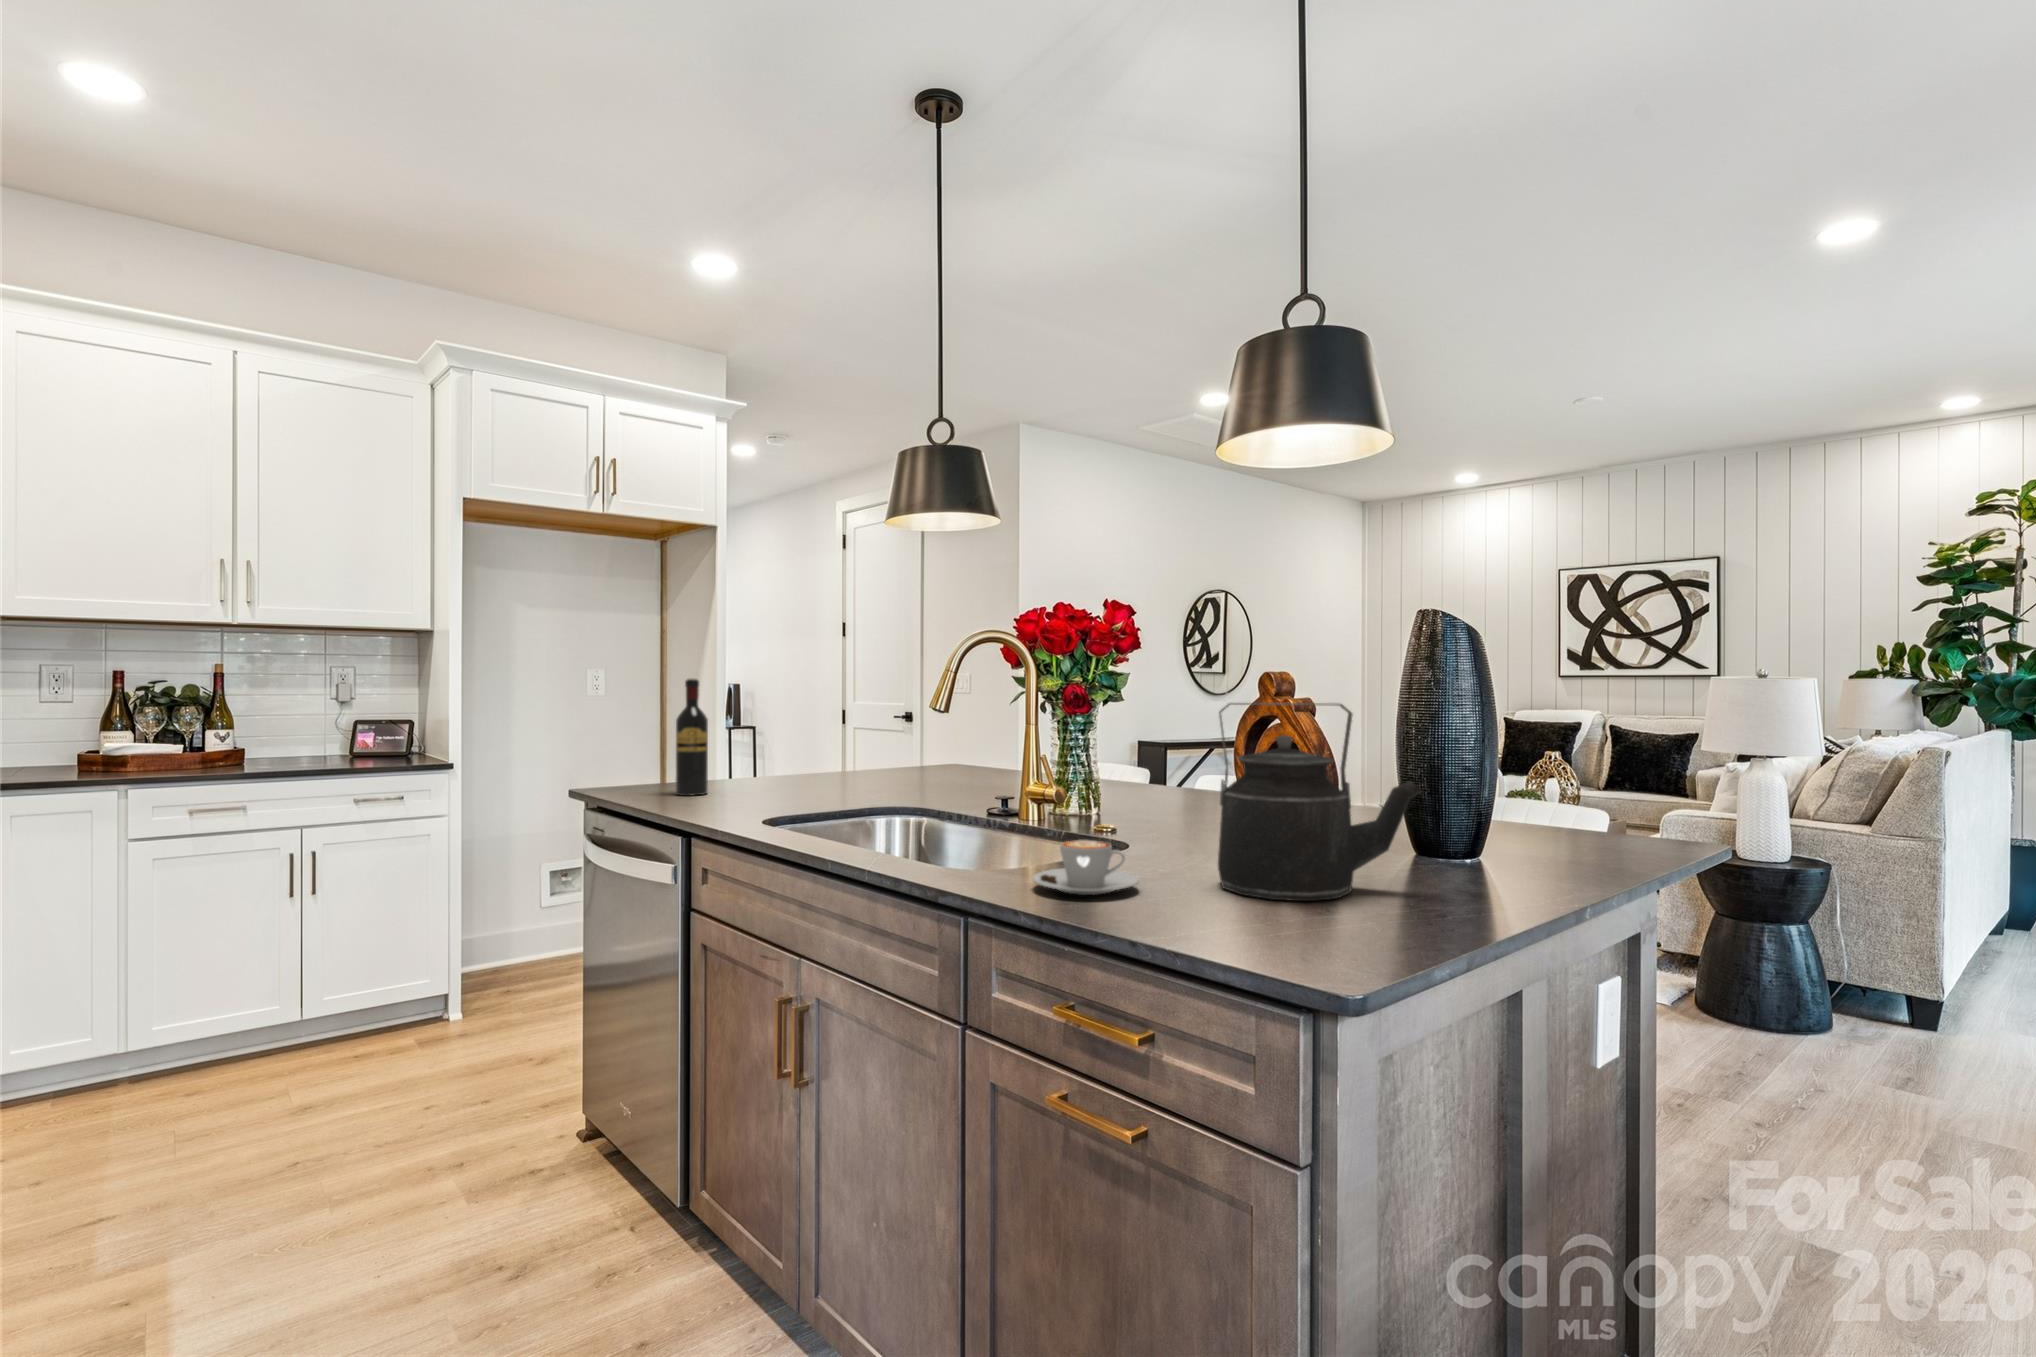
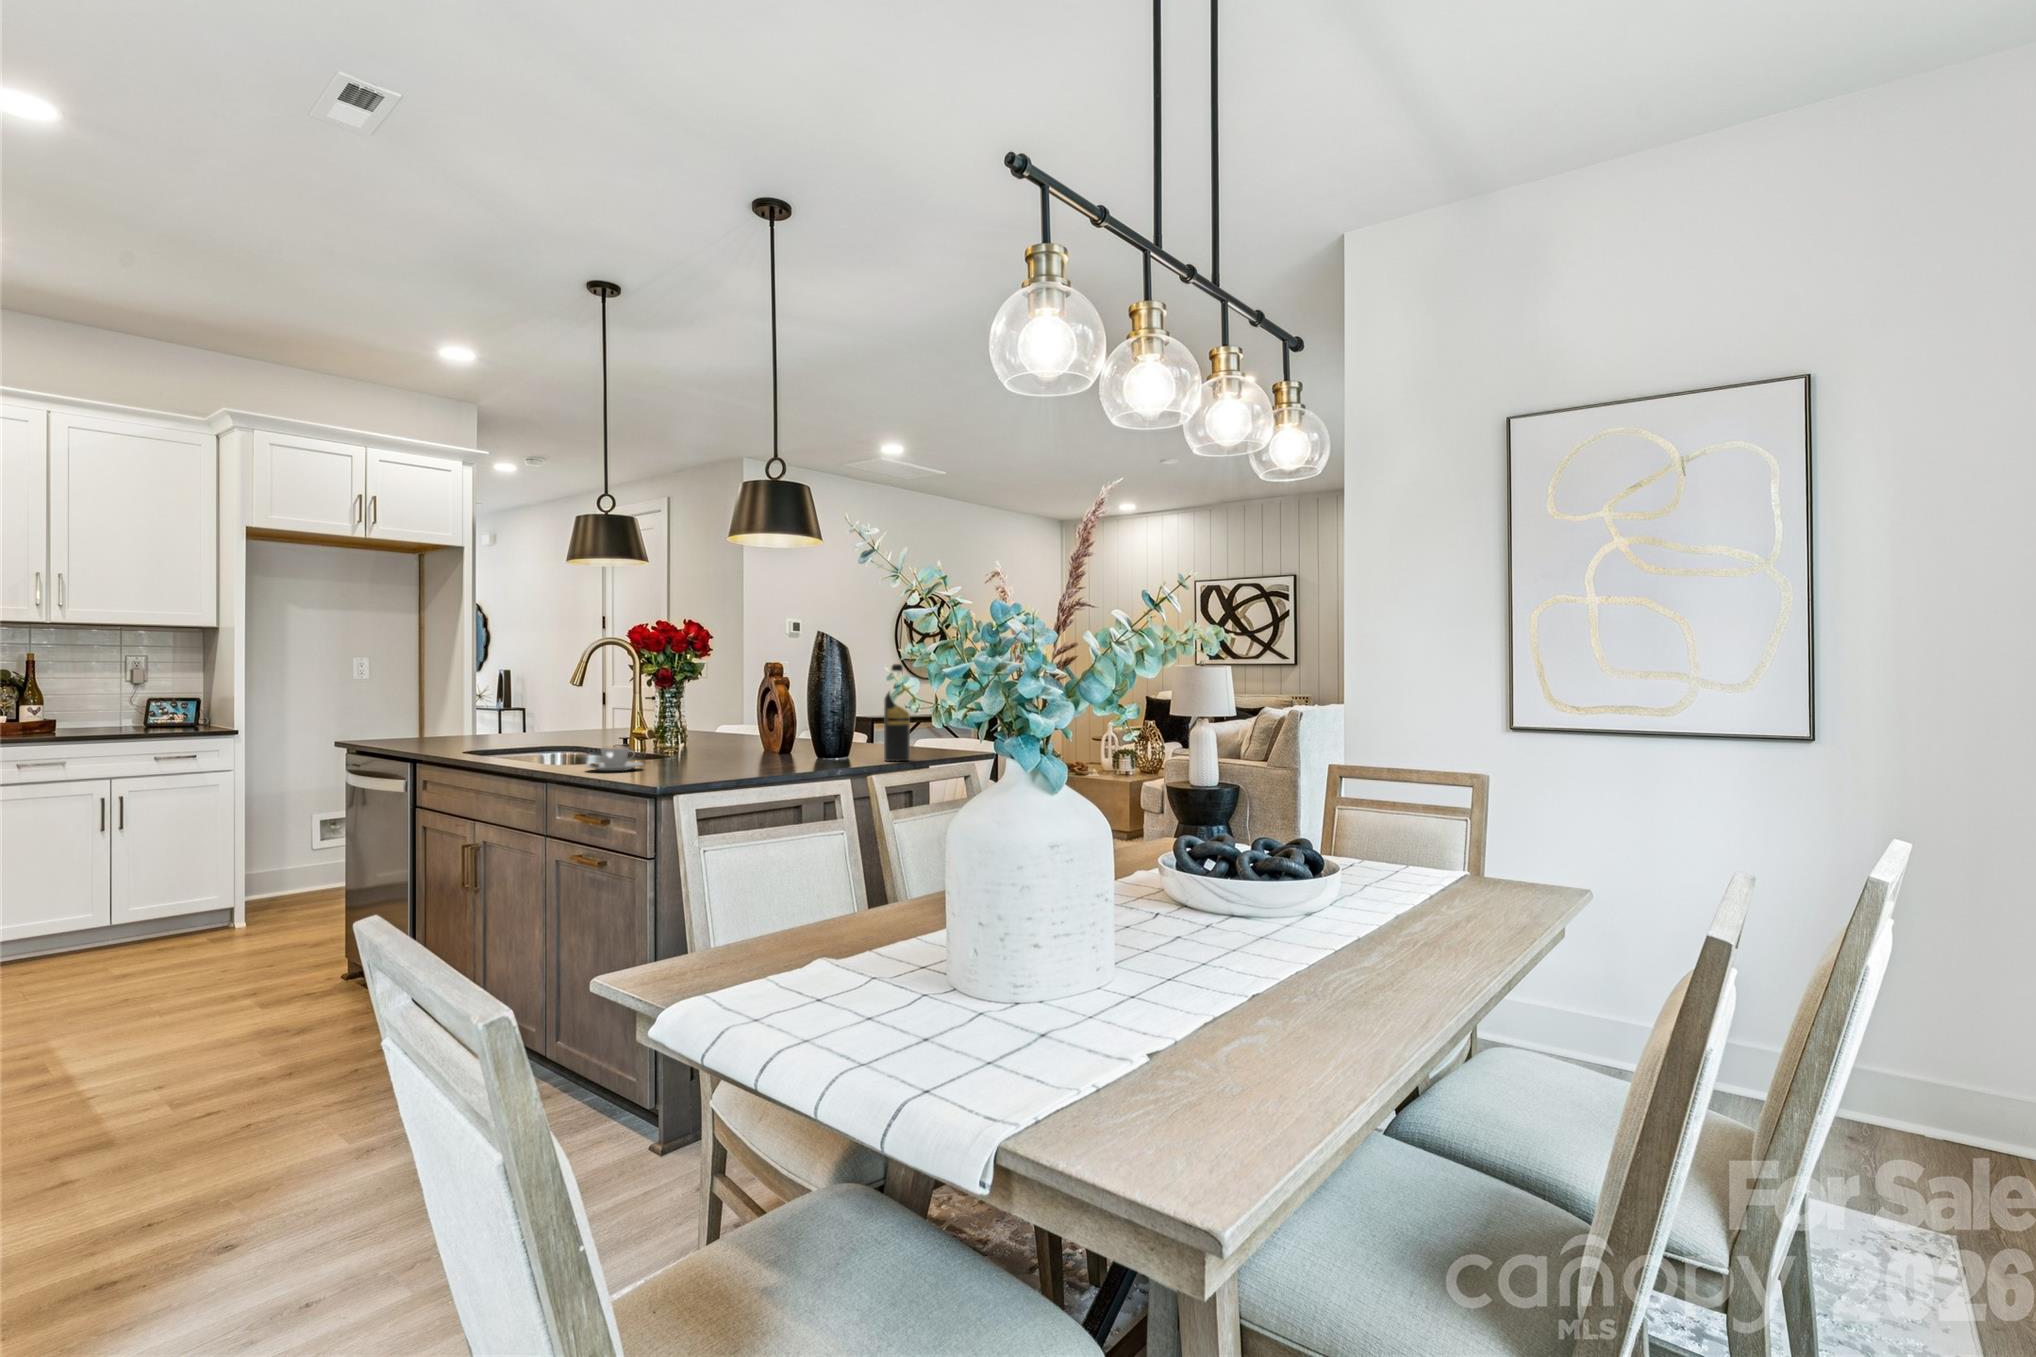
wine bottle: present [676,679,708,796] -> present [884,664,910,762]
kettle: present [1218,703,1421,901] -> none [687,676,789,771]

